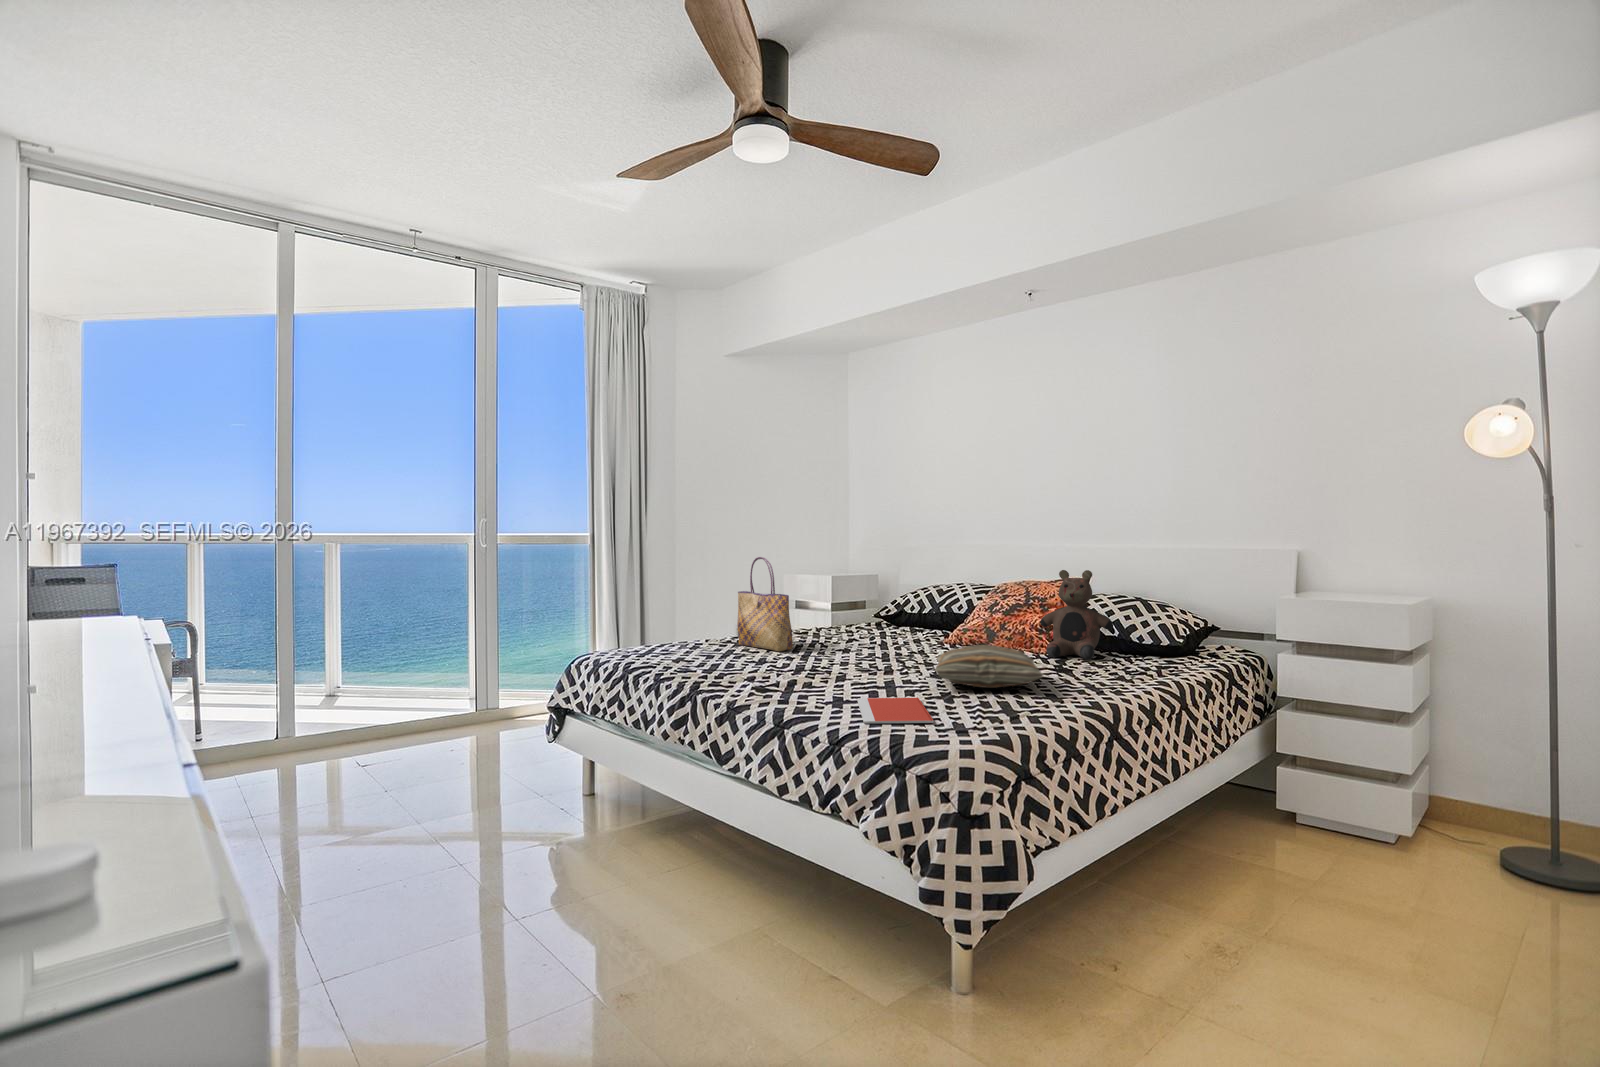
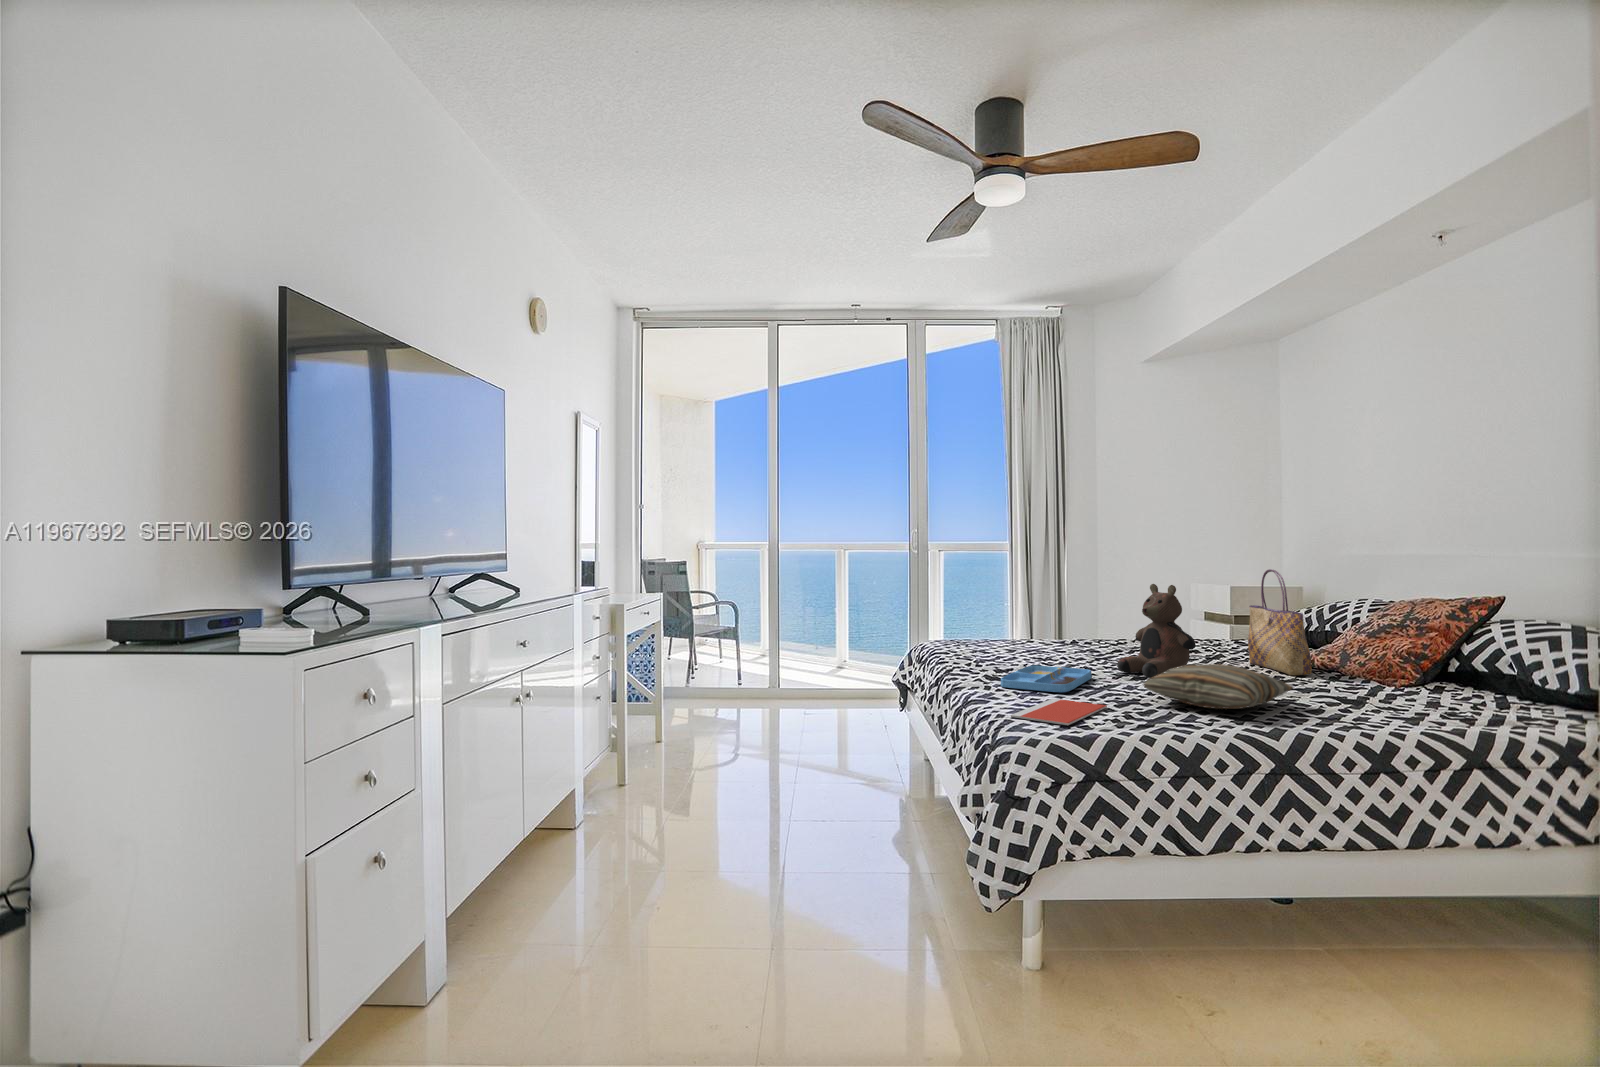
tote bag: present [737,557,793,651] -> present [1248,569,1312,675]
teddy bear: present [1040,570,1113,659] -> present [1117,584,1196,678]
tray: none [770,665,854,693] -> present [1001,666,1092,692]

